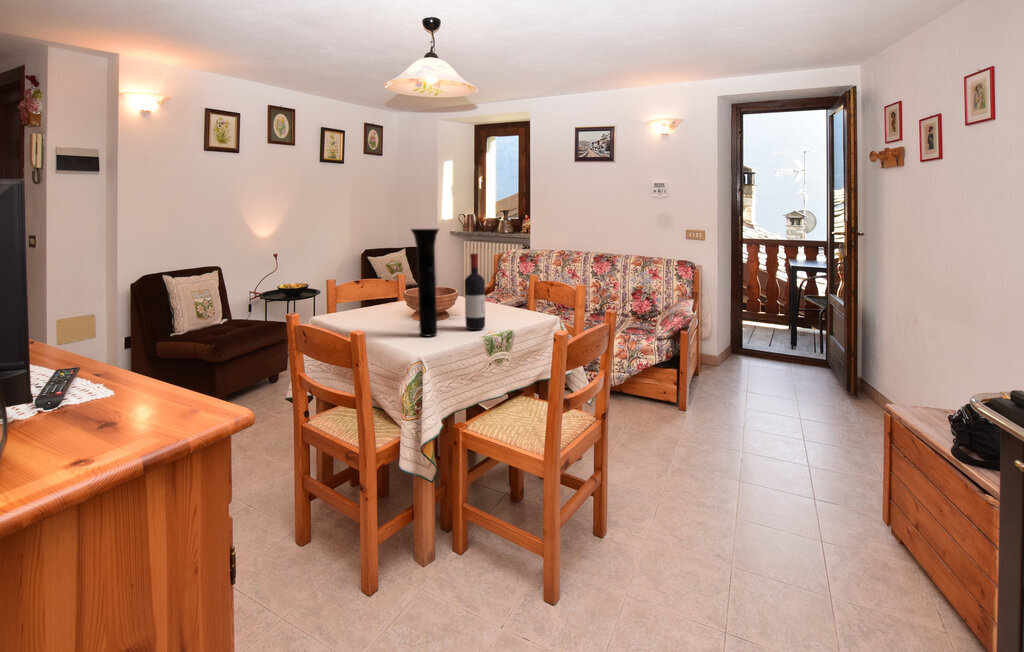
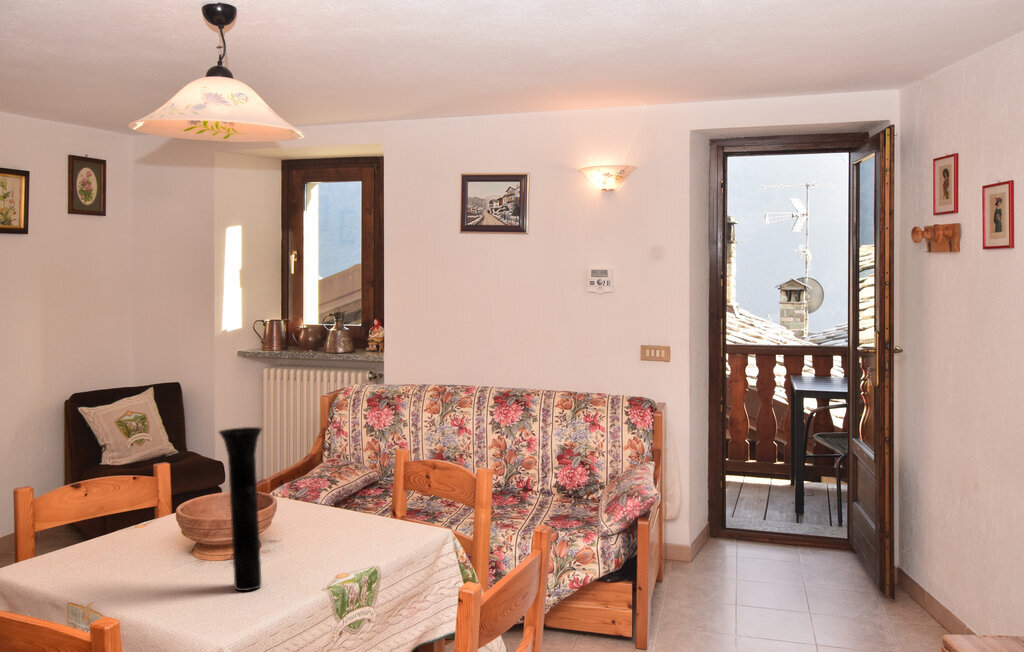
wine bottle: present [465,254,485,330] -> none [300,456,333,572]

